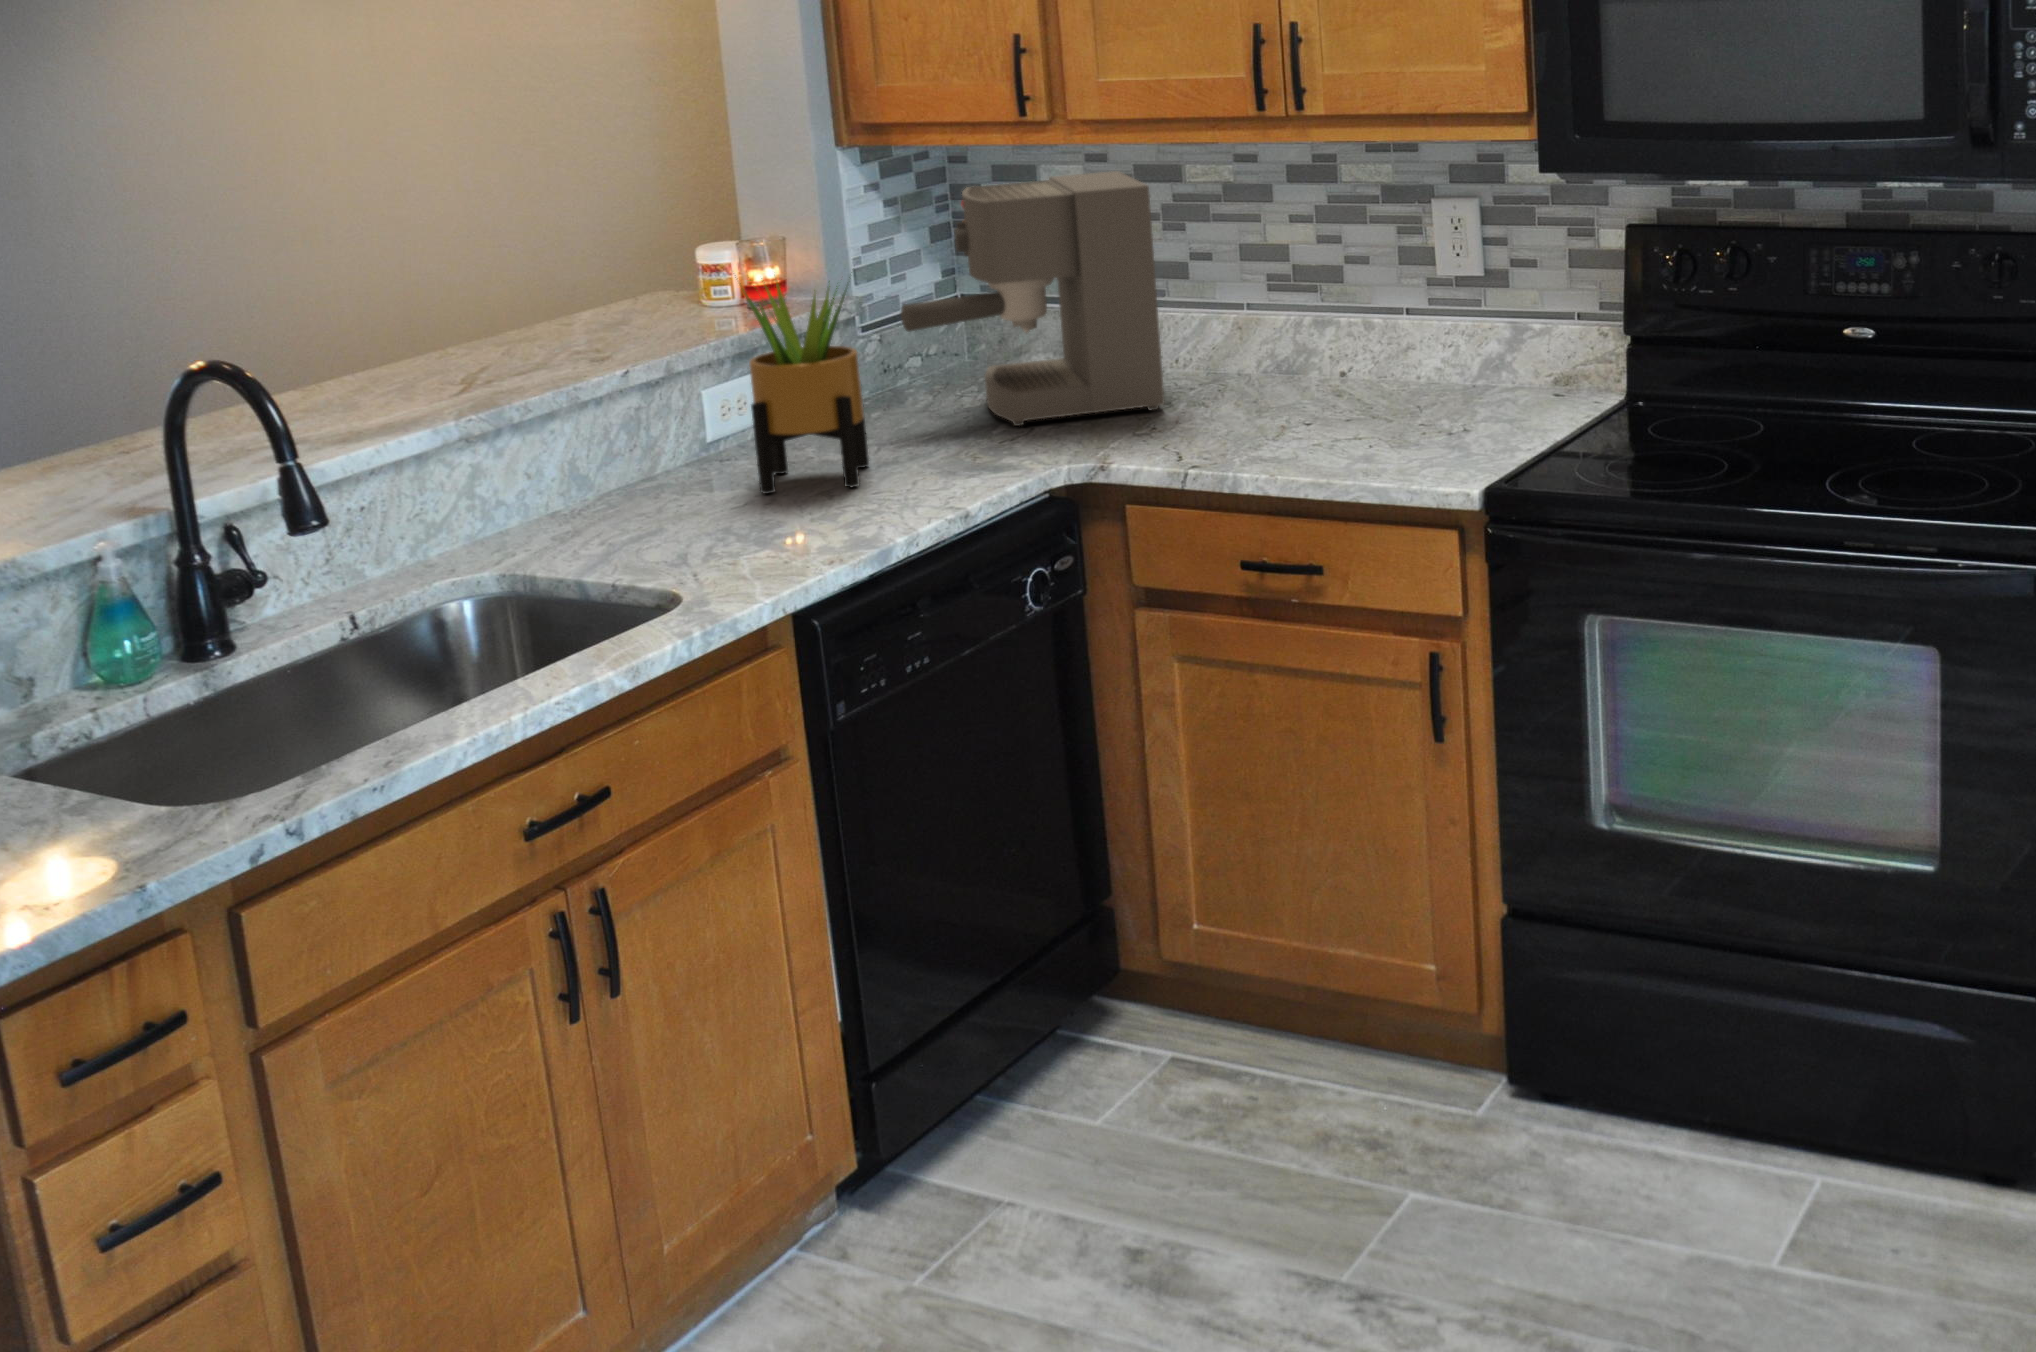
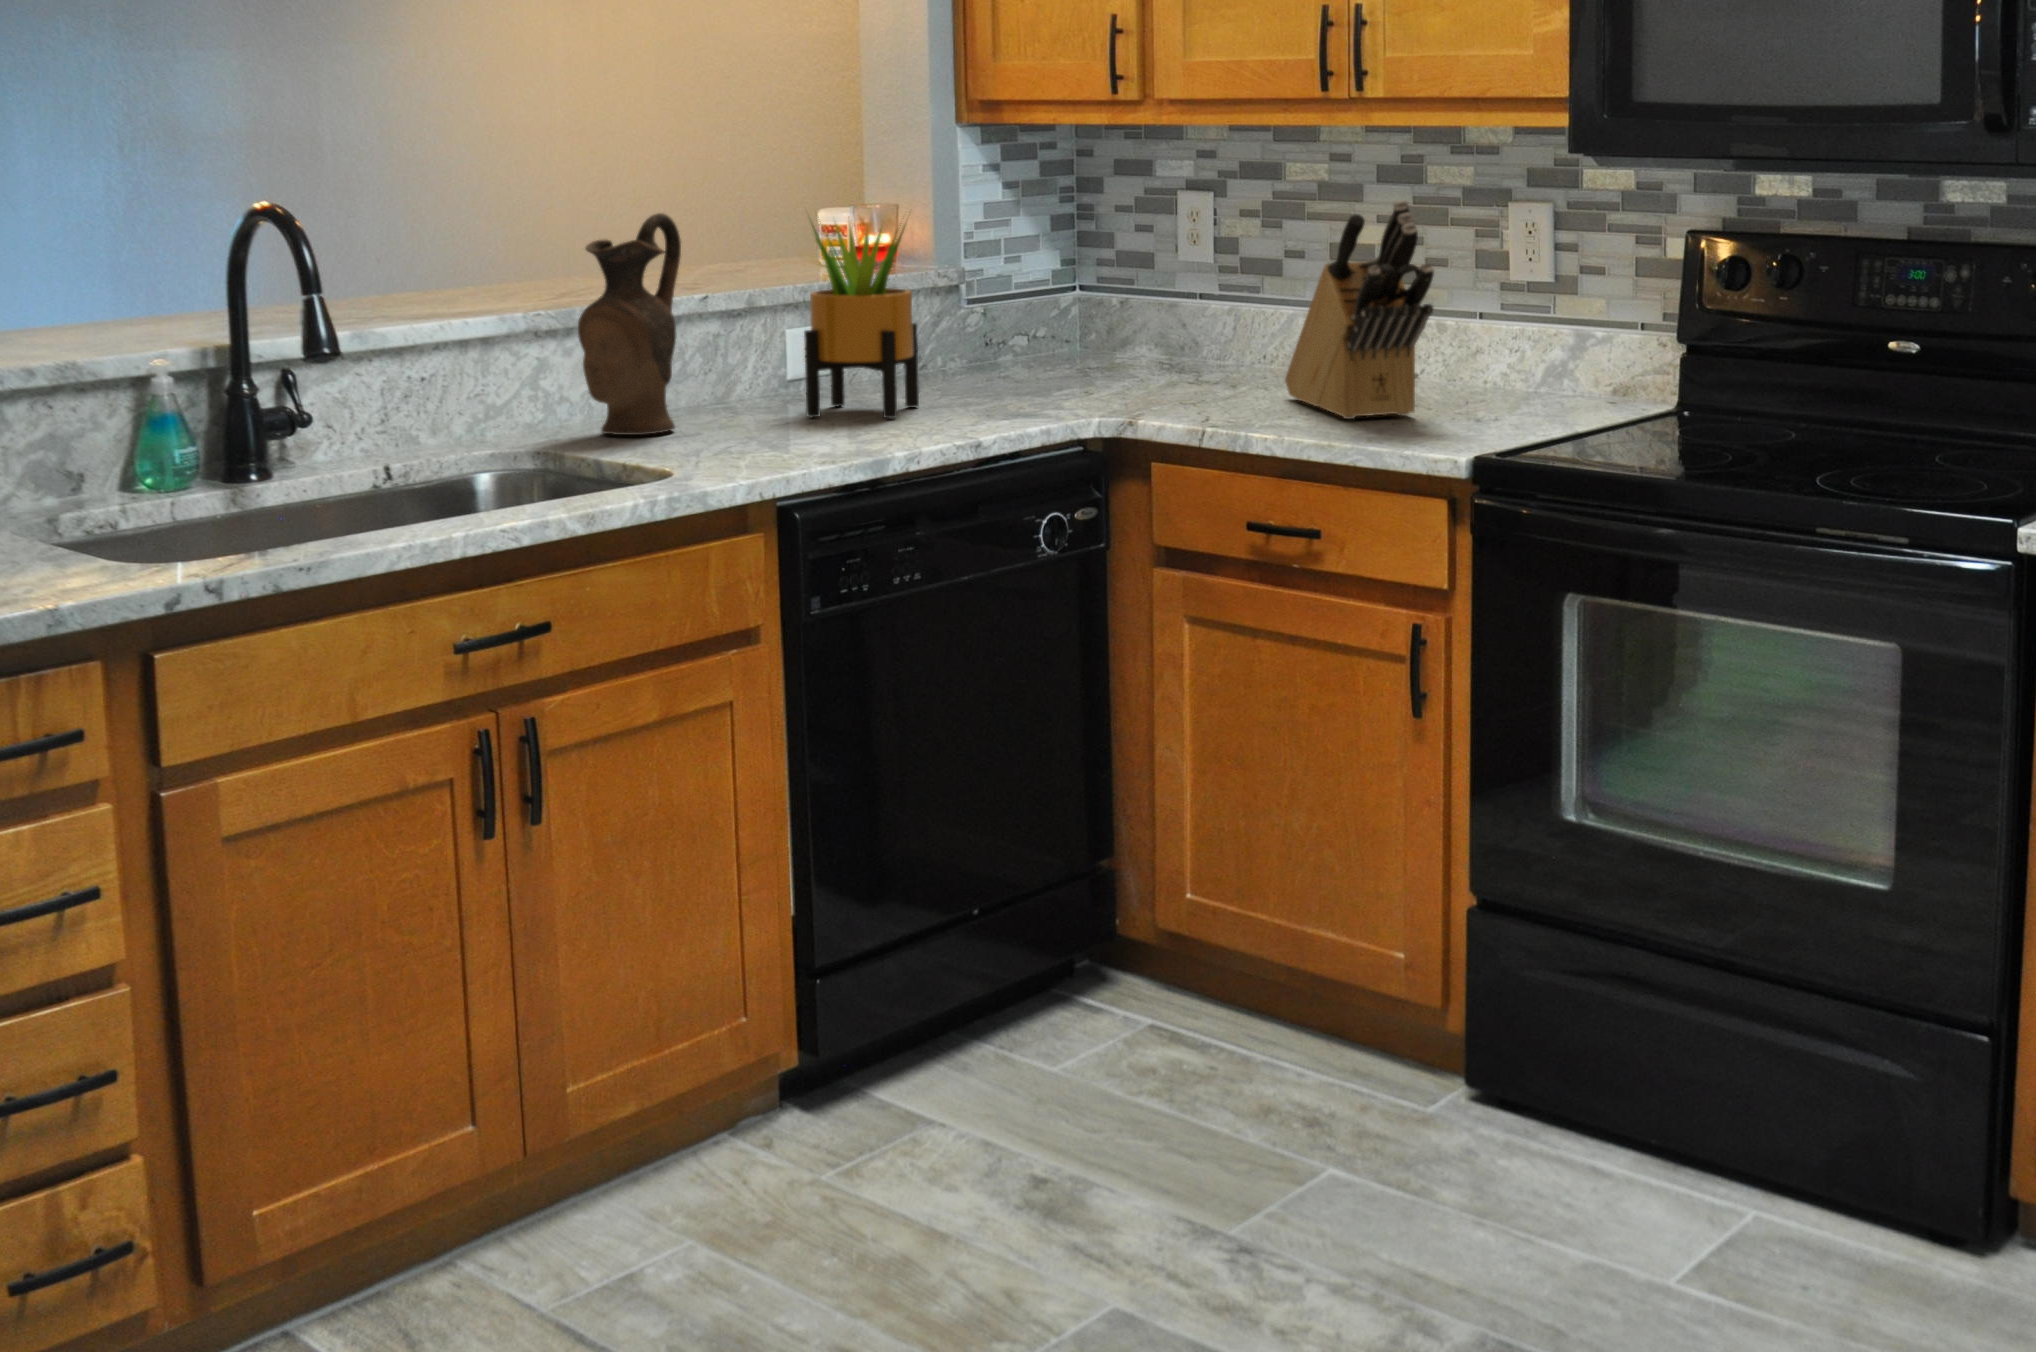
coffee maker: present [901,171,1164,426] -> none [980,163,1221,391]
knife block: none [1236,222,1410,443] -> present [1285,200,1434,419]
ceramic pitcher: none [519,299,633,544] -> present [578,213,681,435]

